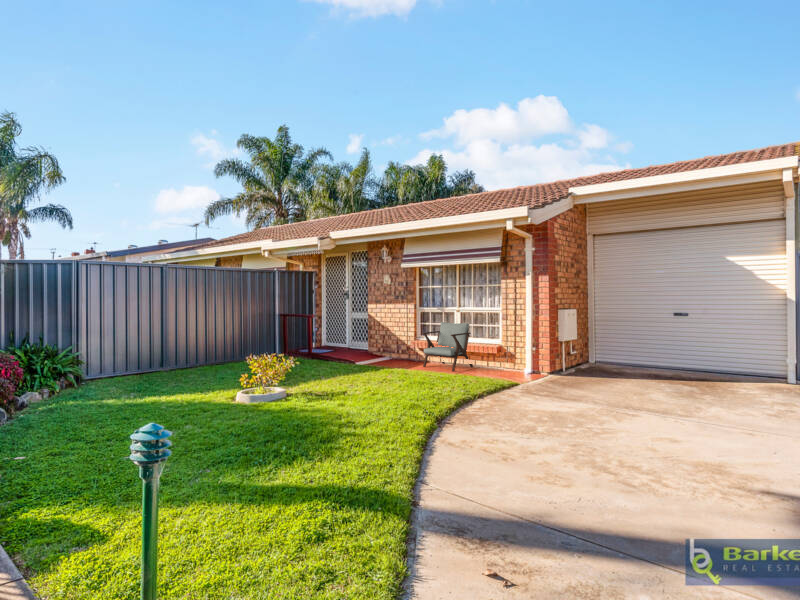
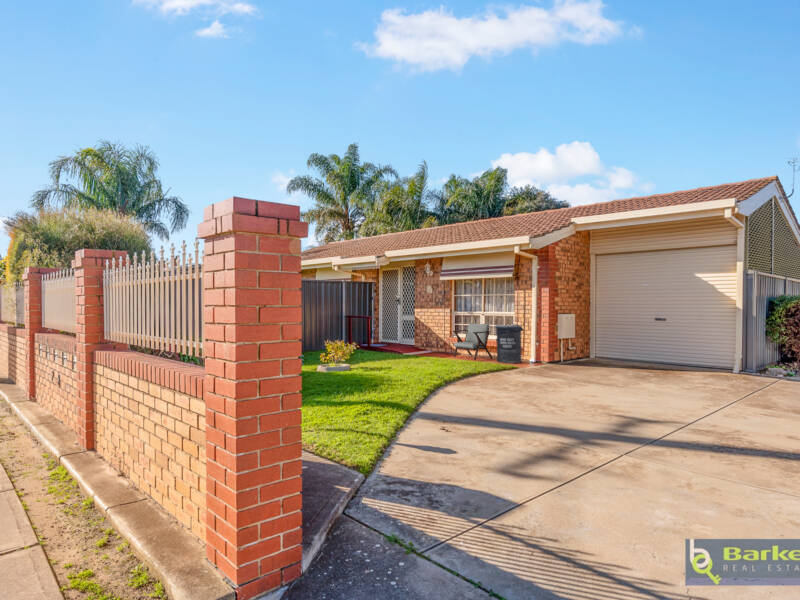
trash can: none [480,323,517,375] -> present [496,324,524,363]

